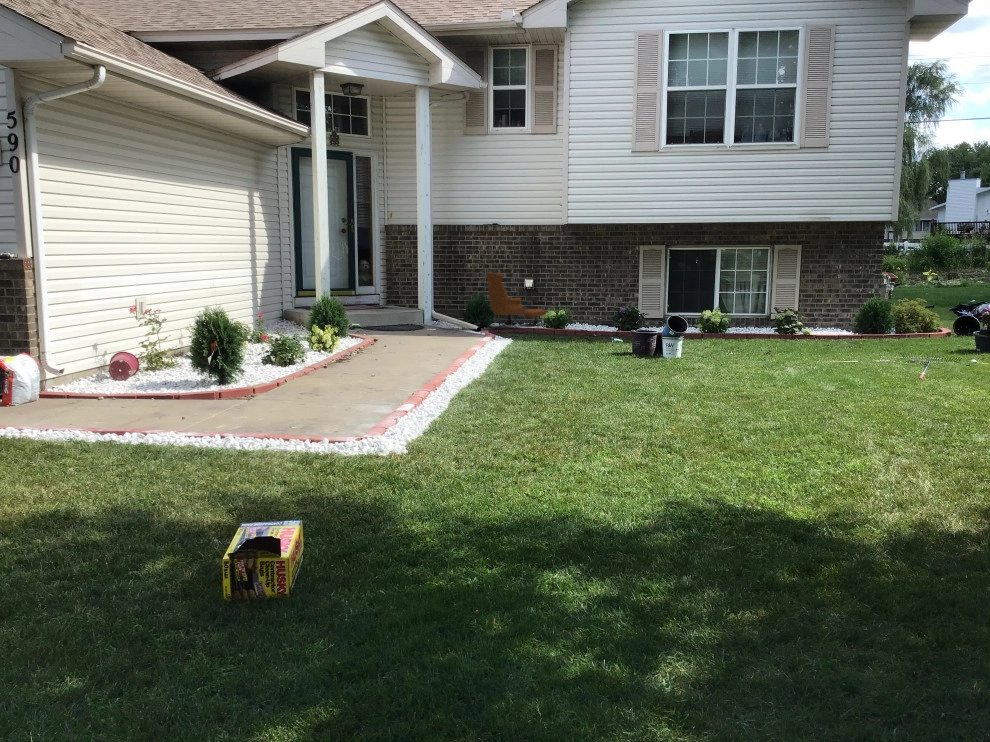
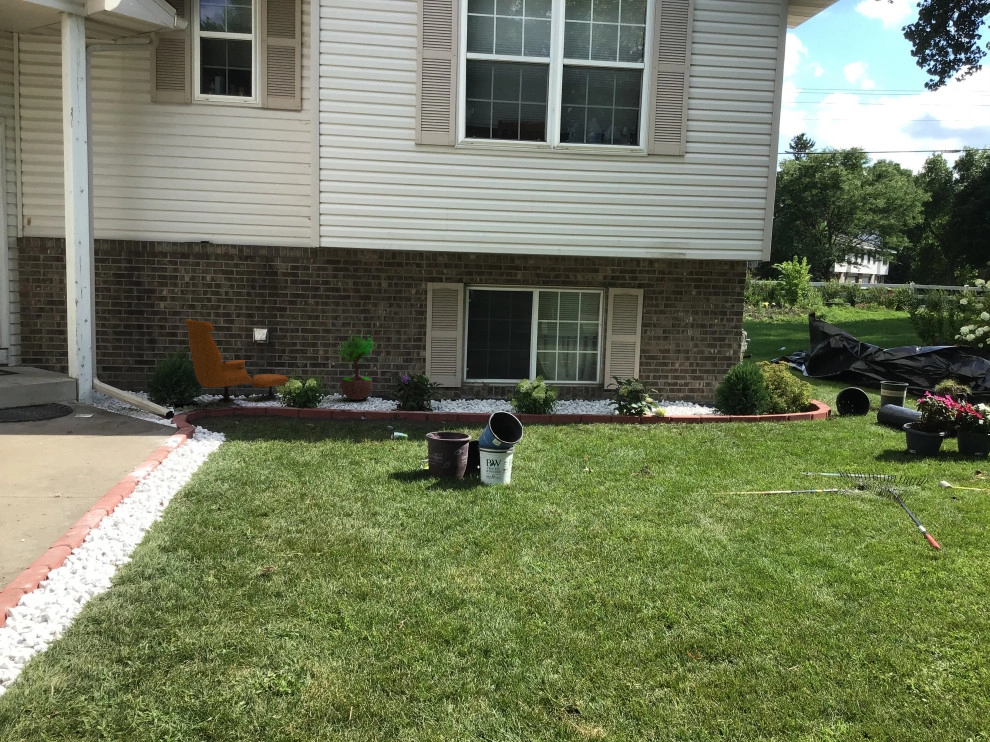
potted tree: none [577,278,605,326] -> present [338,336,372,400]

